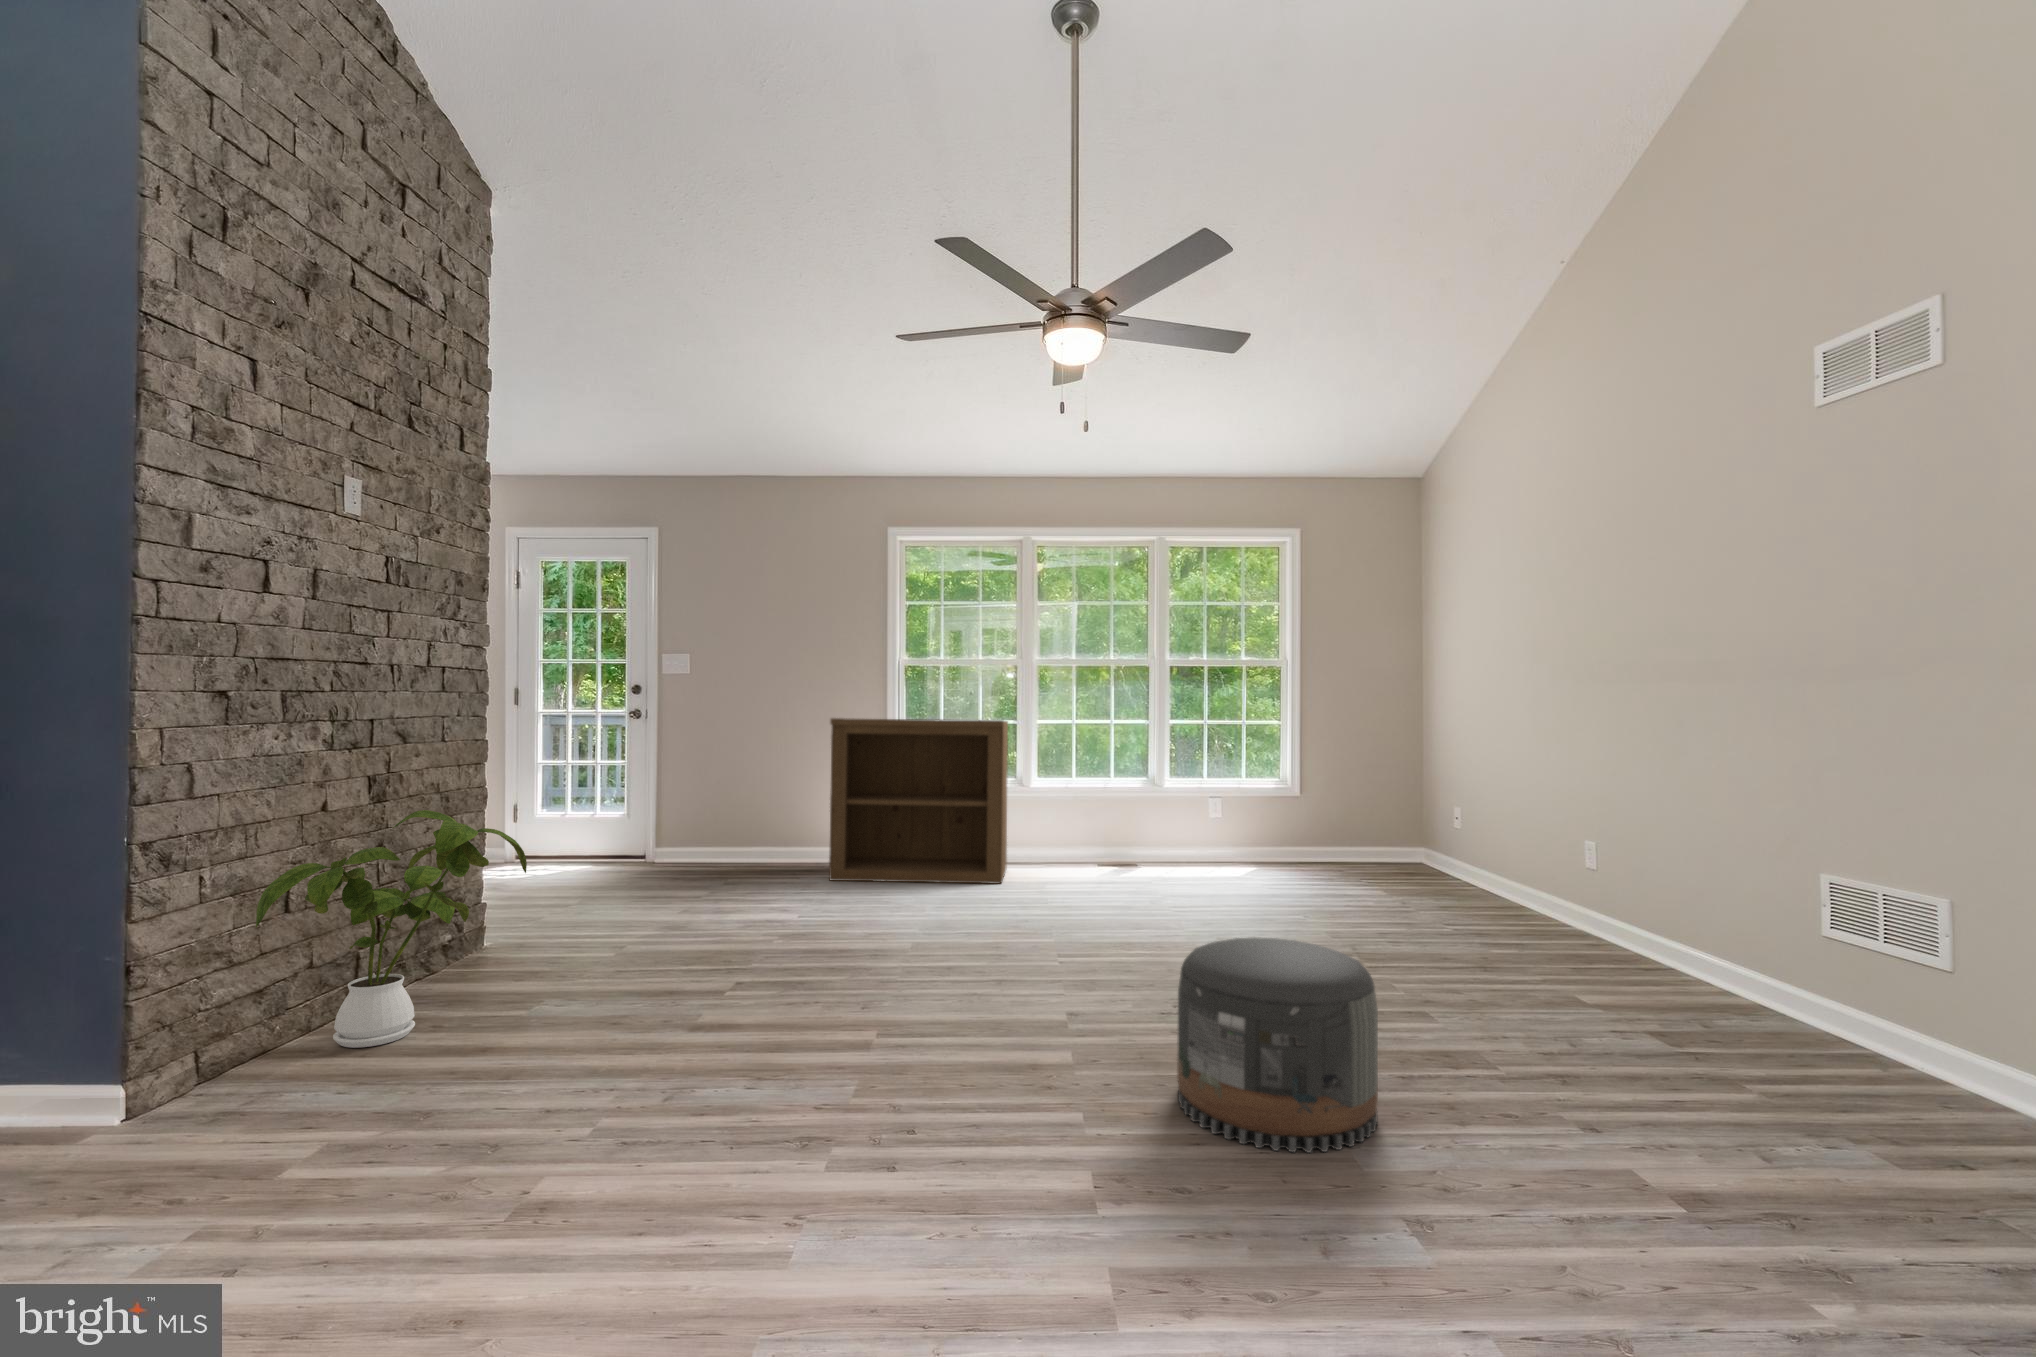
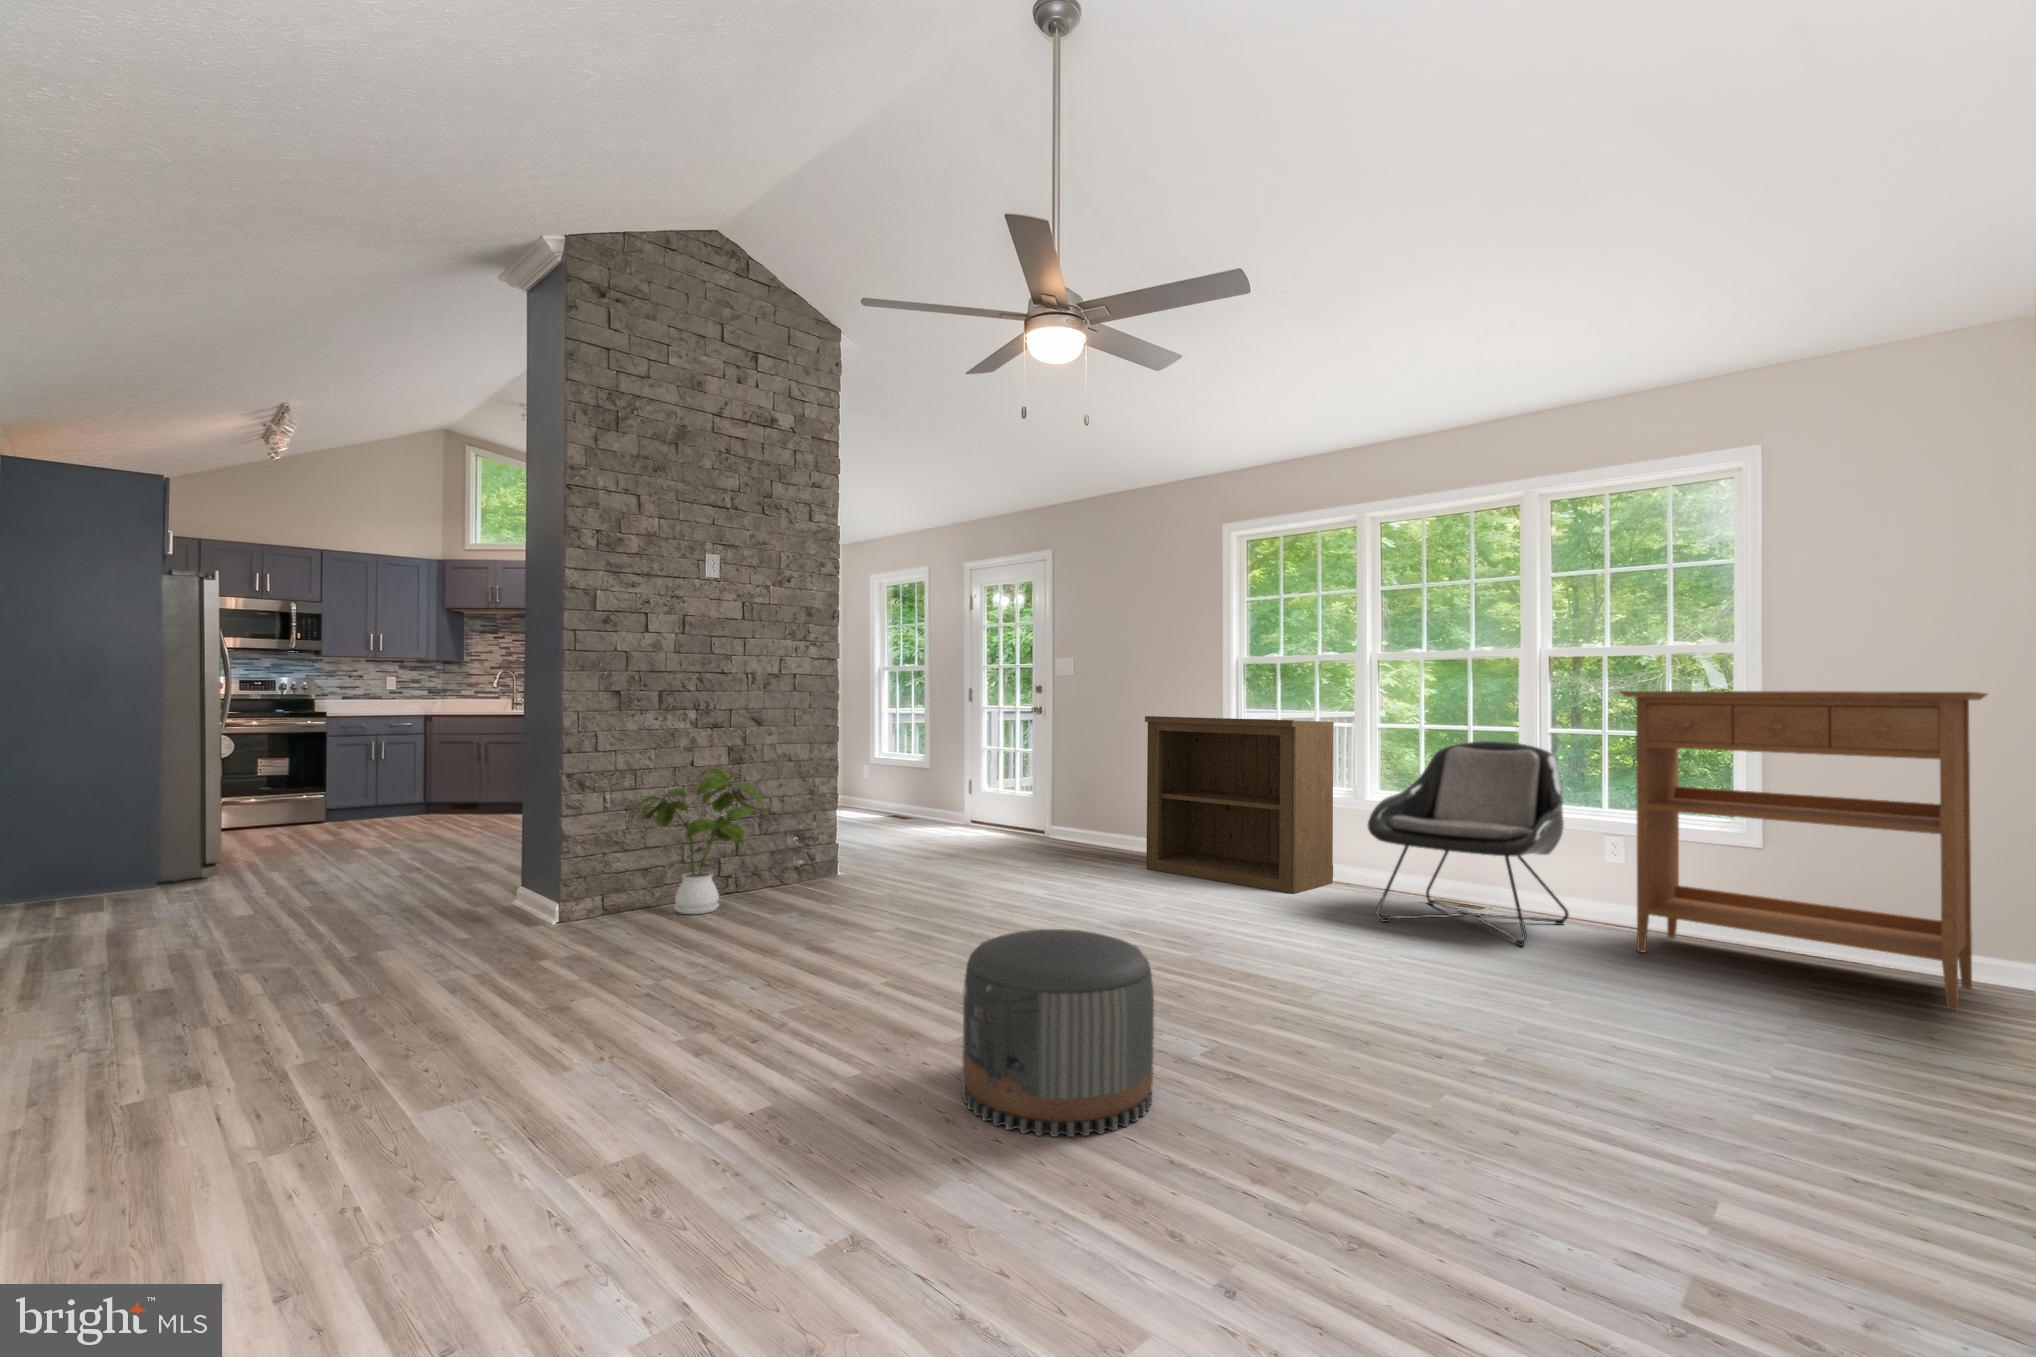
console table: none [1265,694,1478,895] -> present [1620,691,1987,1010]
lounge chair: none [1095,735,1240,898] -> present [1368,741,1569,946]

